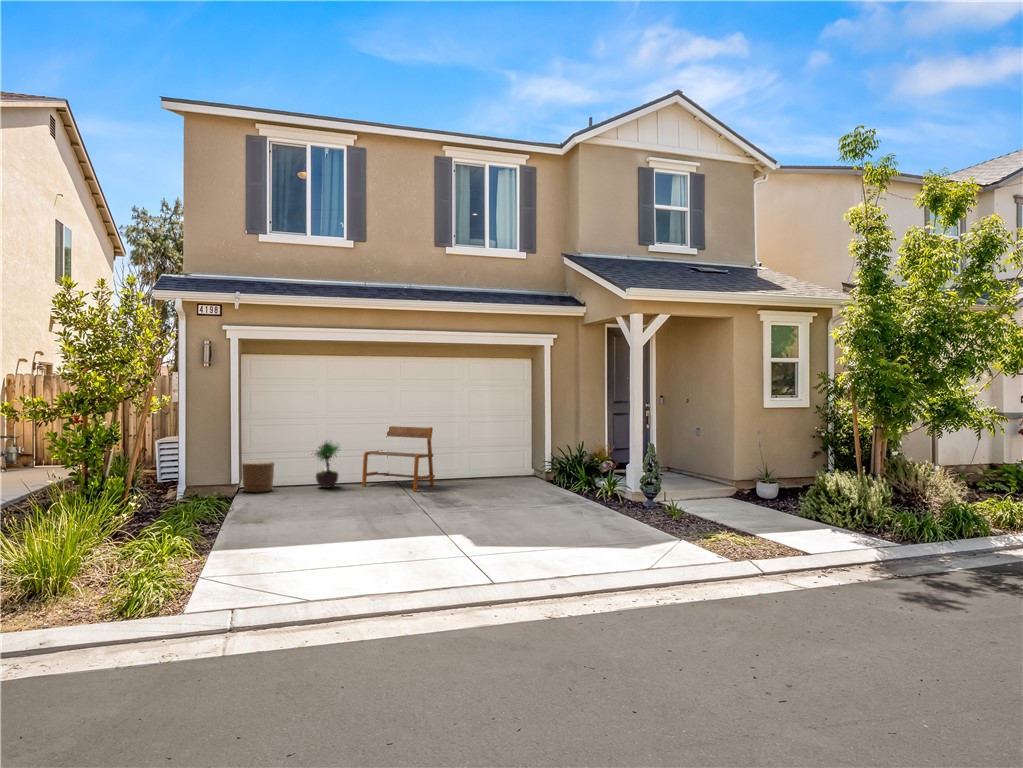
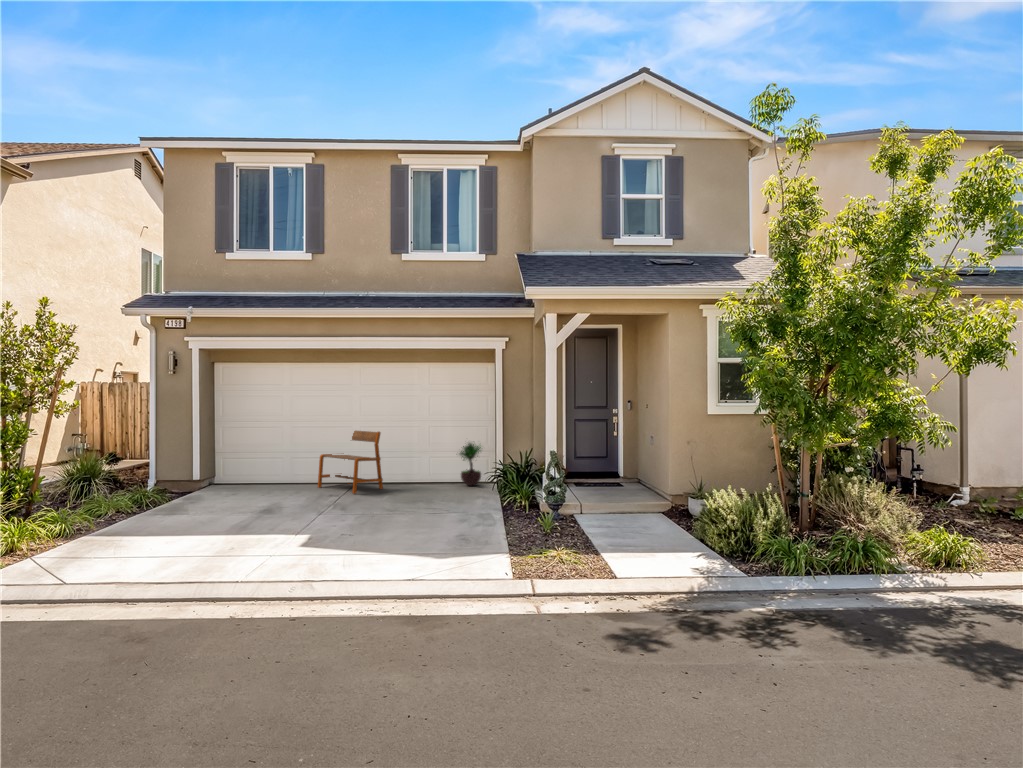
potted tree: present [316,442,340,488] -> present [460,443,481,486]
woven basket: present [242,460,274,493] -> none [208,460,238,490]

